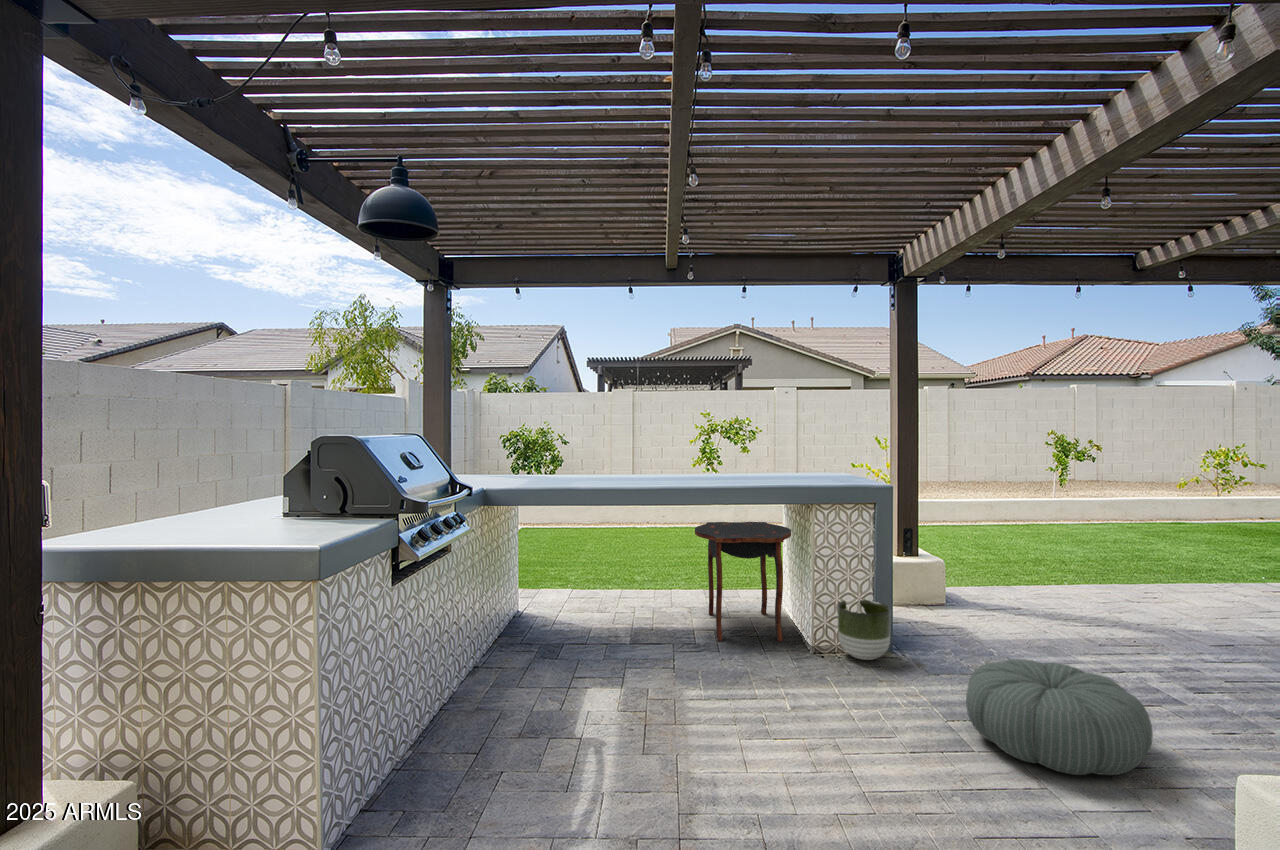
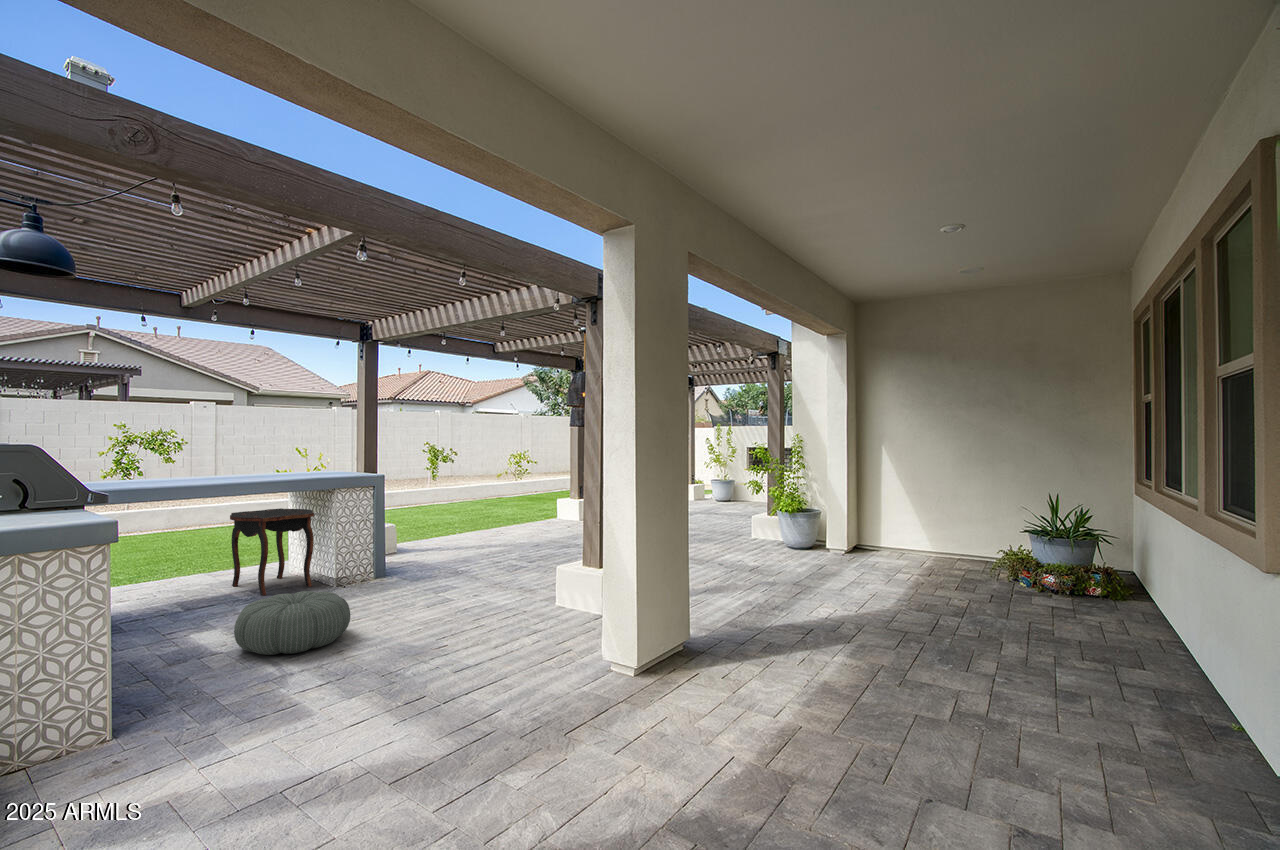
planter: present [837,600,891,660] -> none [356,547,390,583]
pouf: present [966,659,1153,775] -> present [234,591,350,655]

